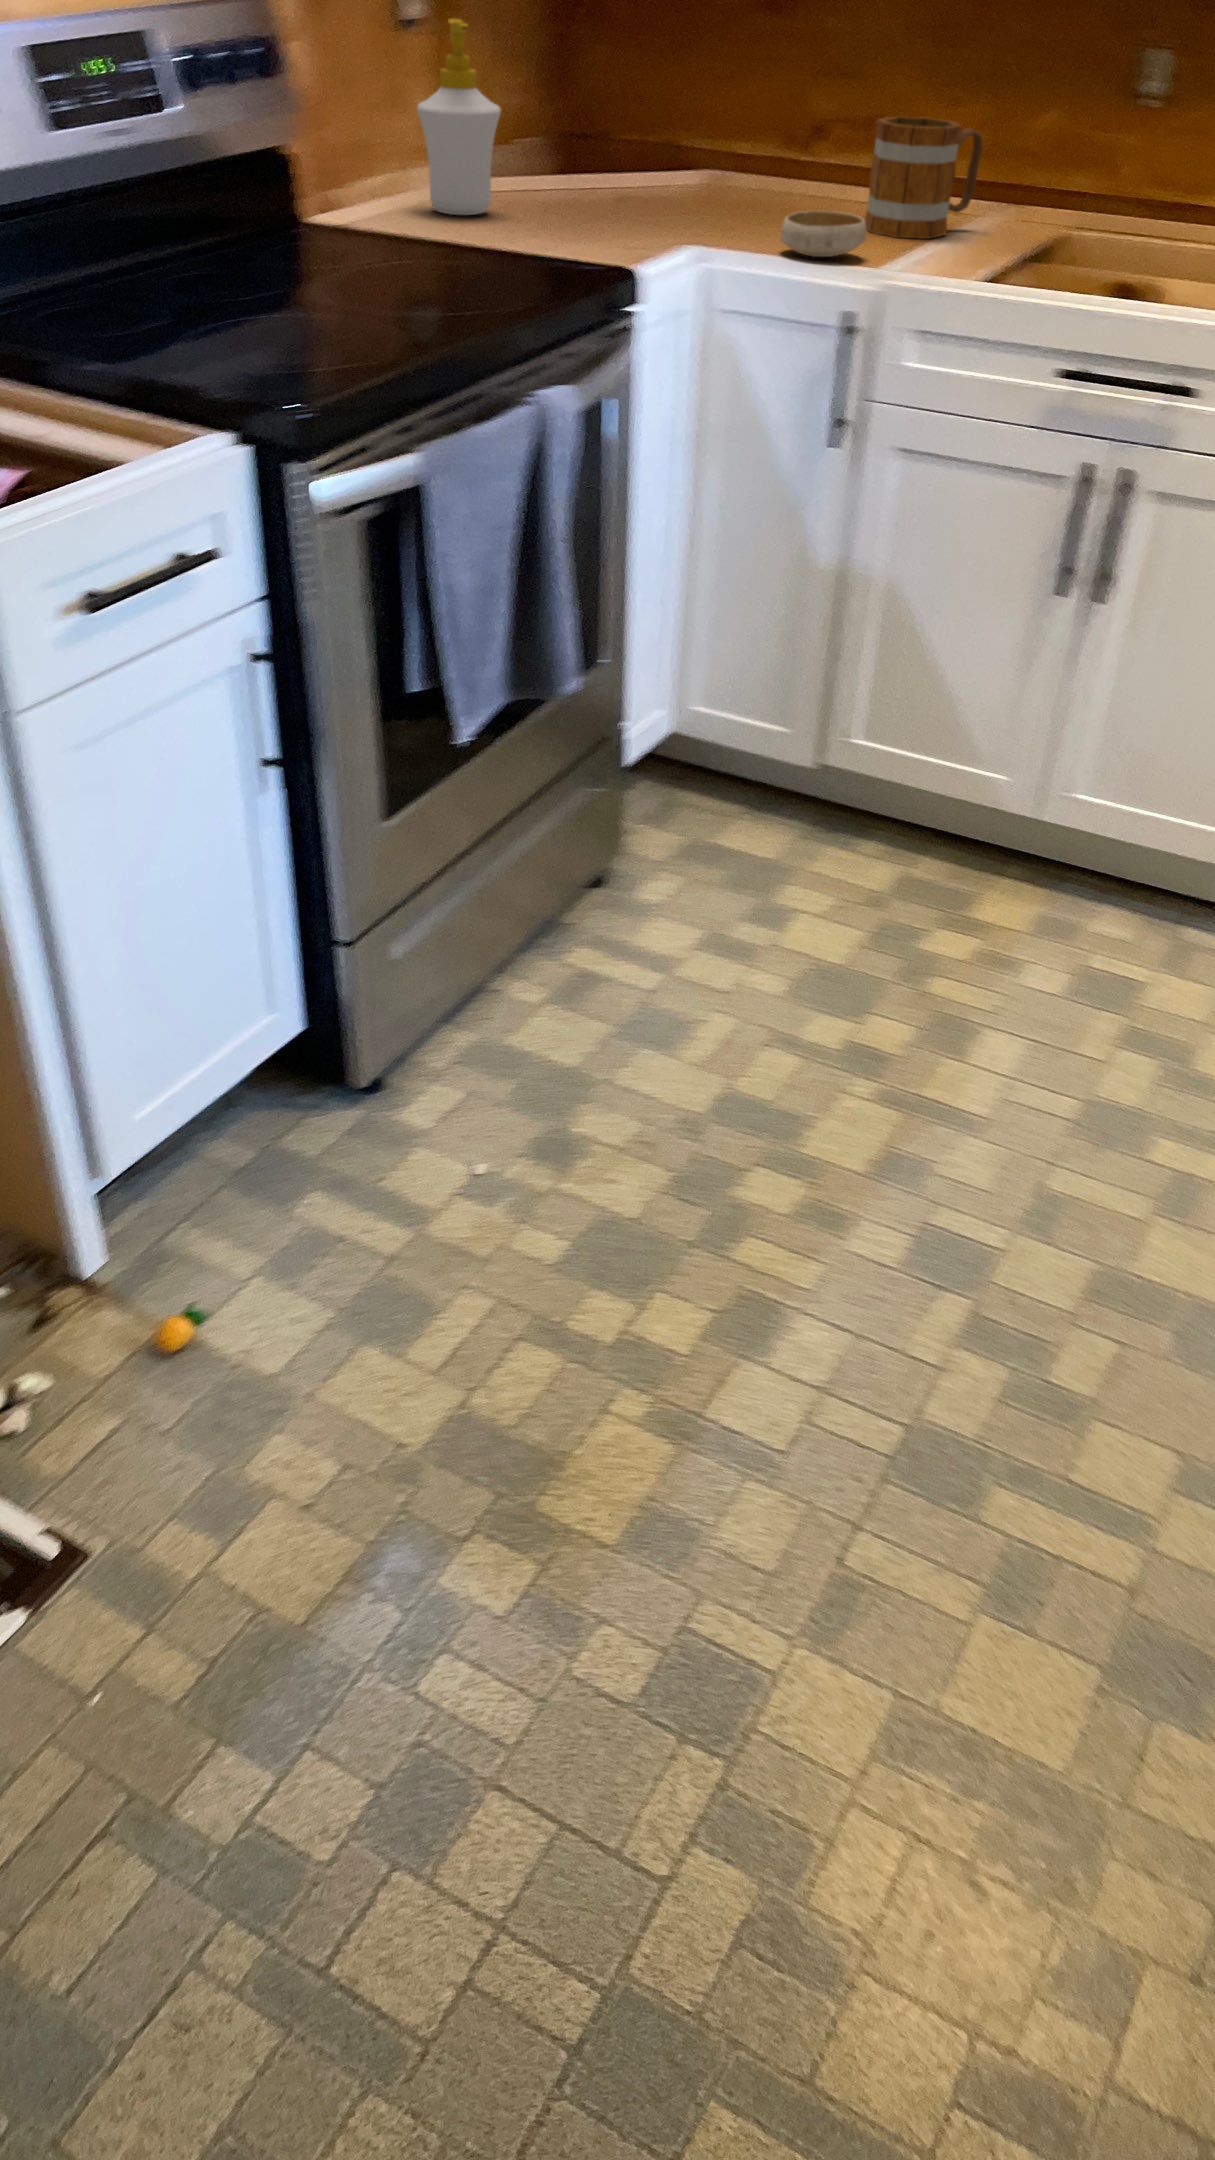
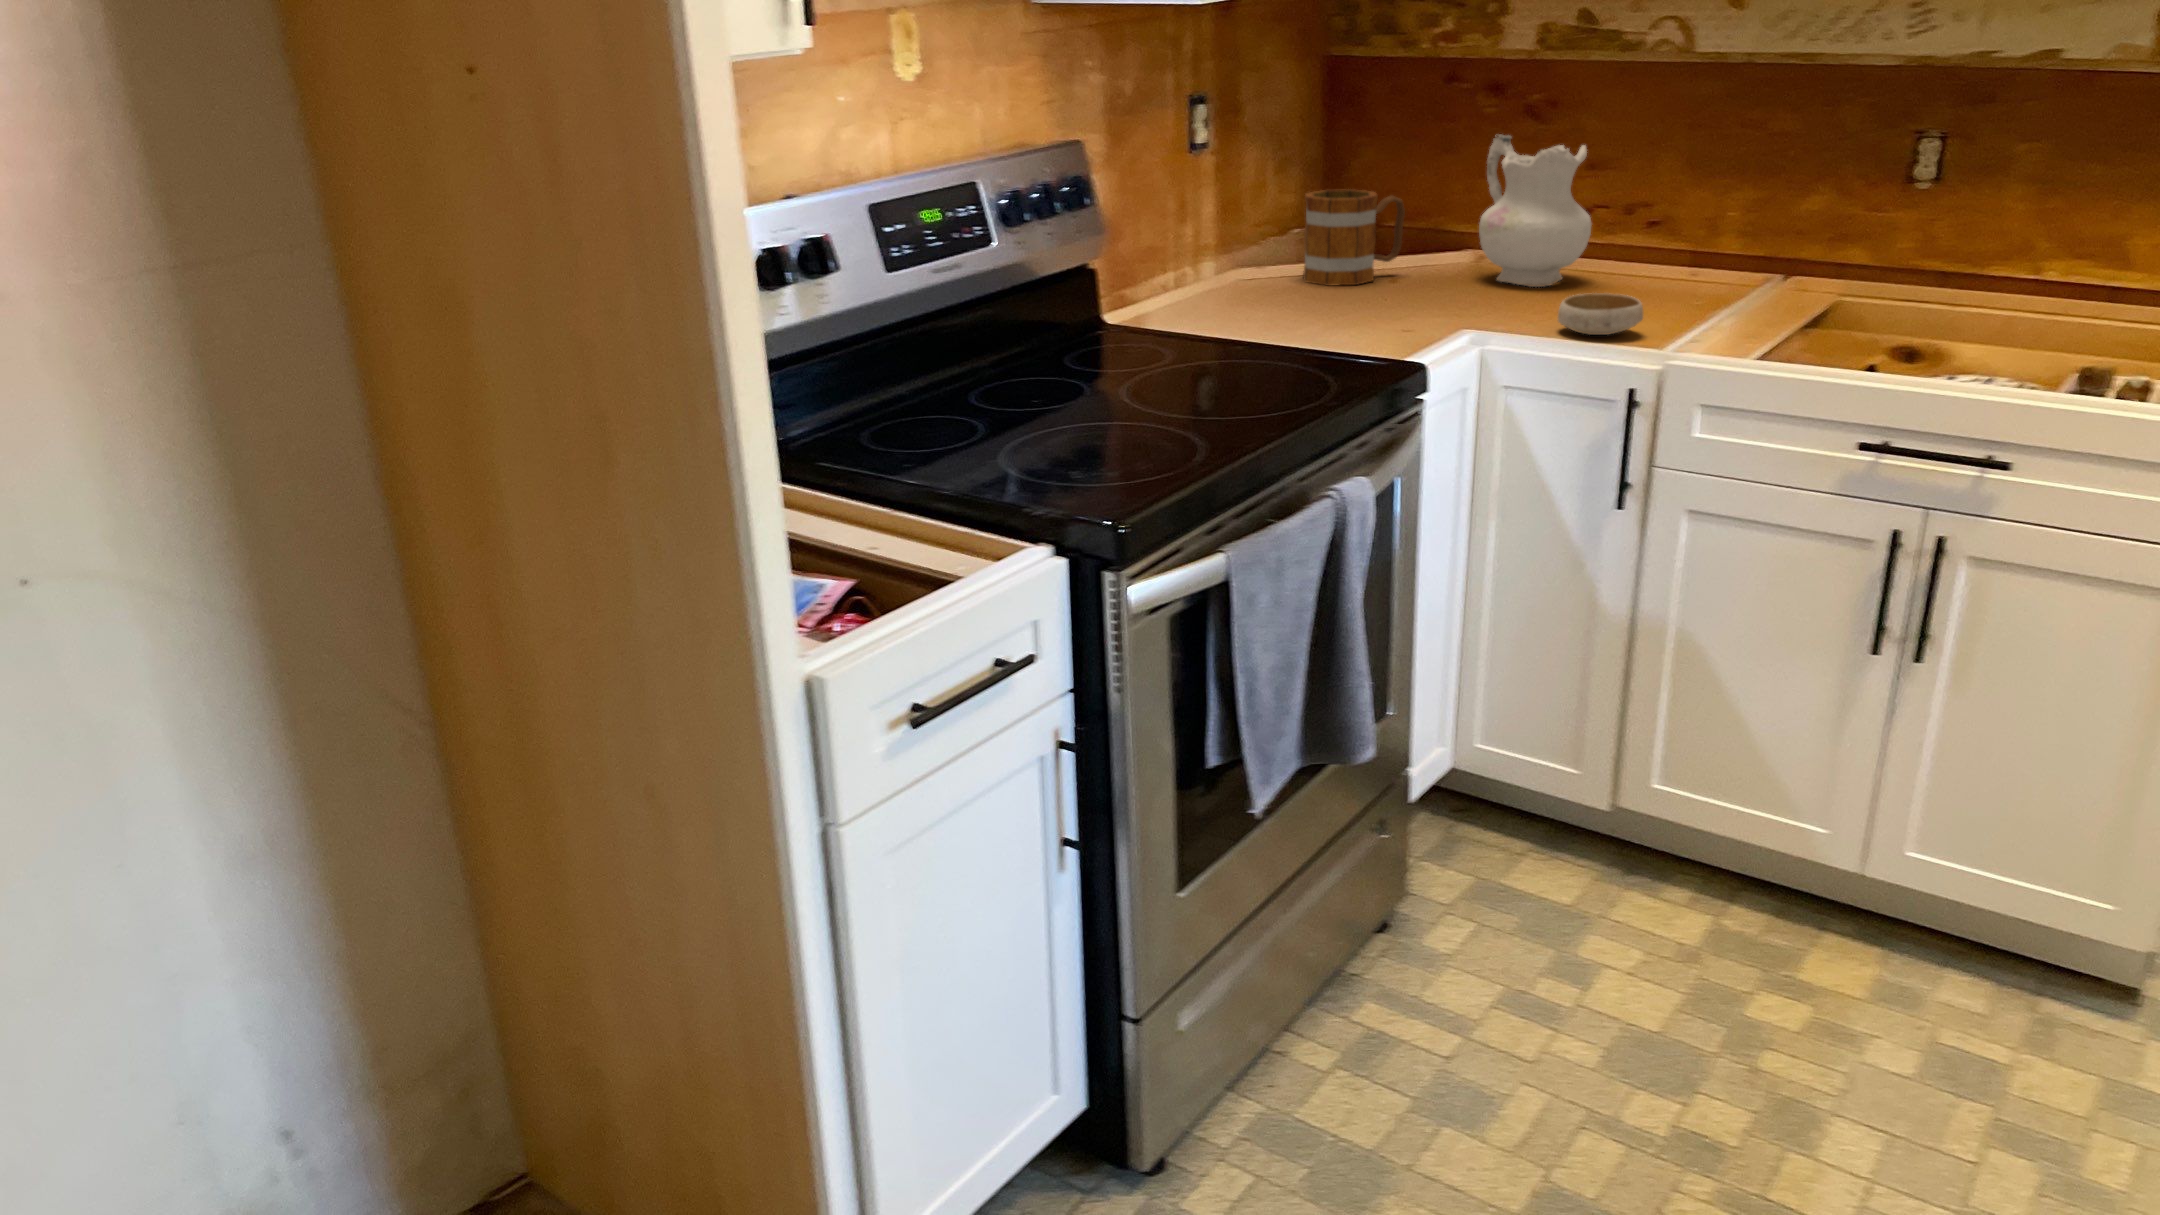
soap bottle: present [417,18,501,215] -> none [1213,150,1289,307]
ceramic pitcher: none [709,24,825,211] -> present [1479,134,1592,287]
mug: present [865,117,983,239] -> present [1303,189,1405,286]

